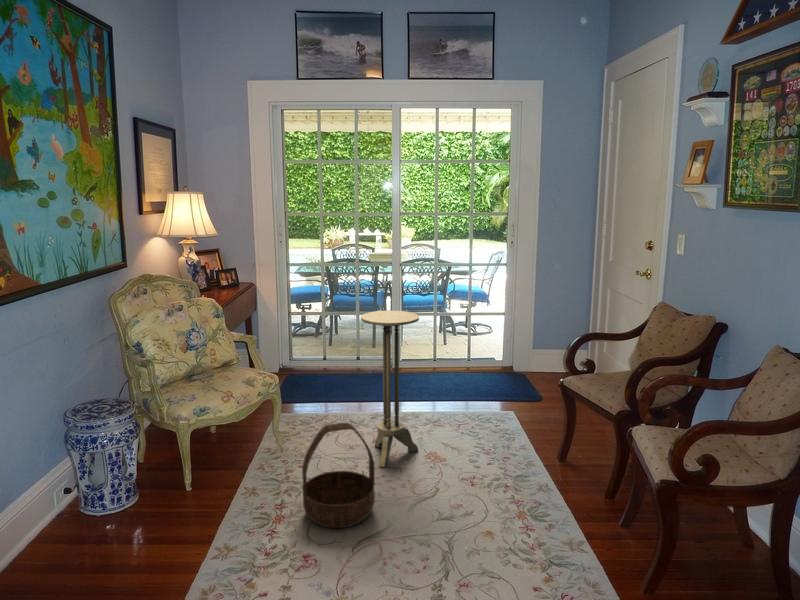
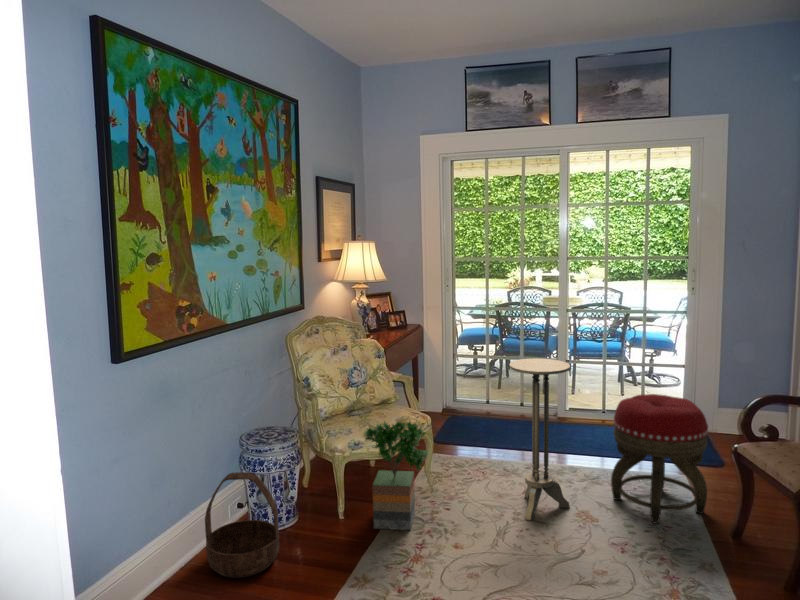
footstool: none [453,339,537,456] -> present [611,394,708,524]
potted tree: none [209,380,285,496] -> present [364,422,429,530]
basket: present [302,423,375,528] -> present [205,472,279,578]

